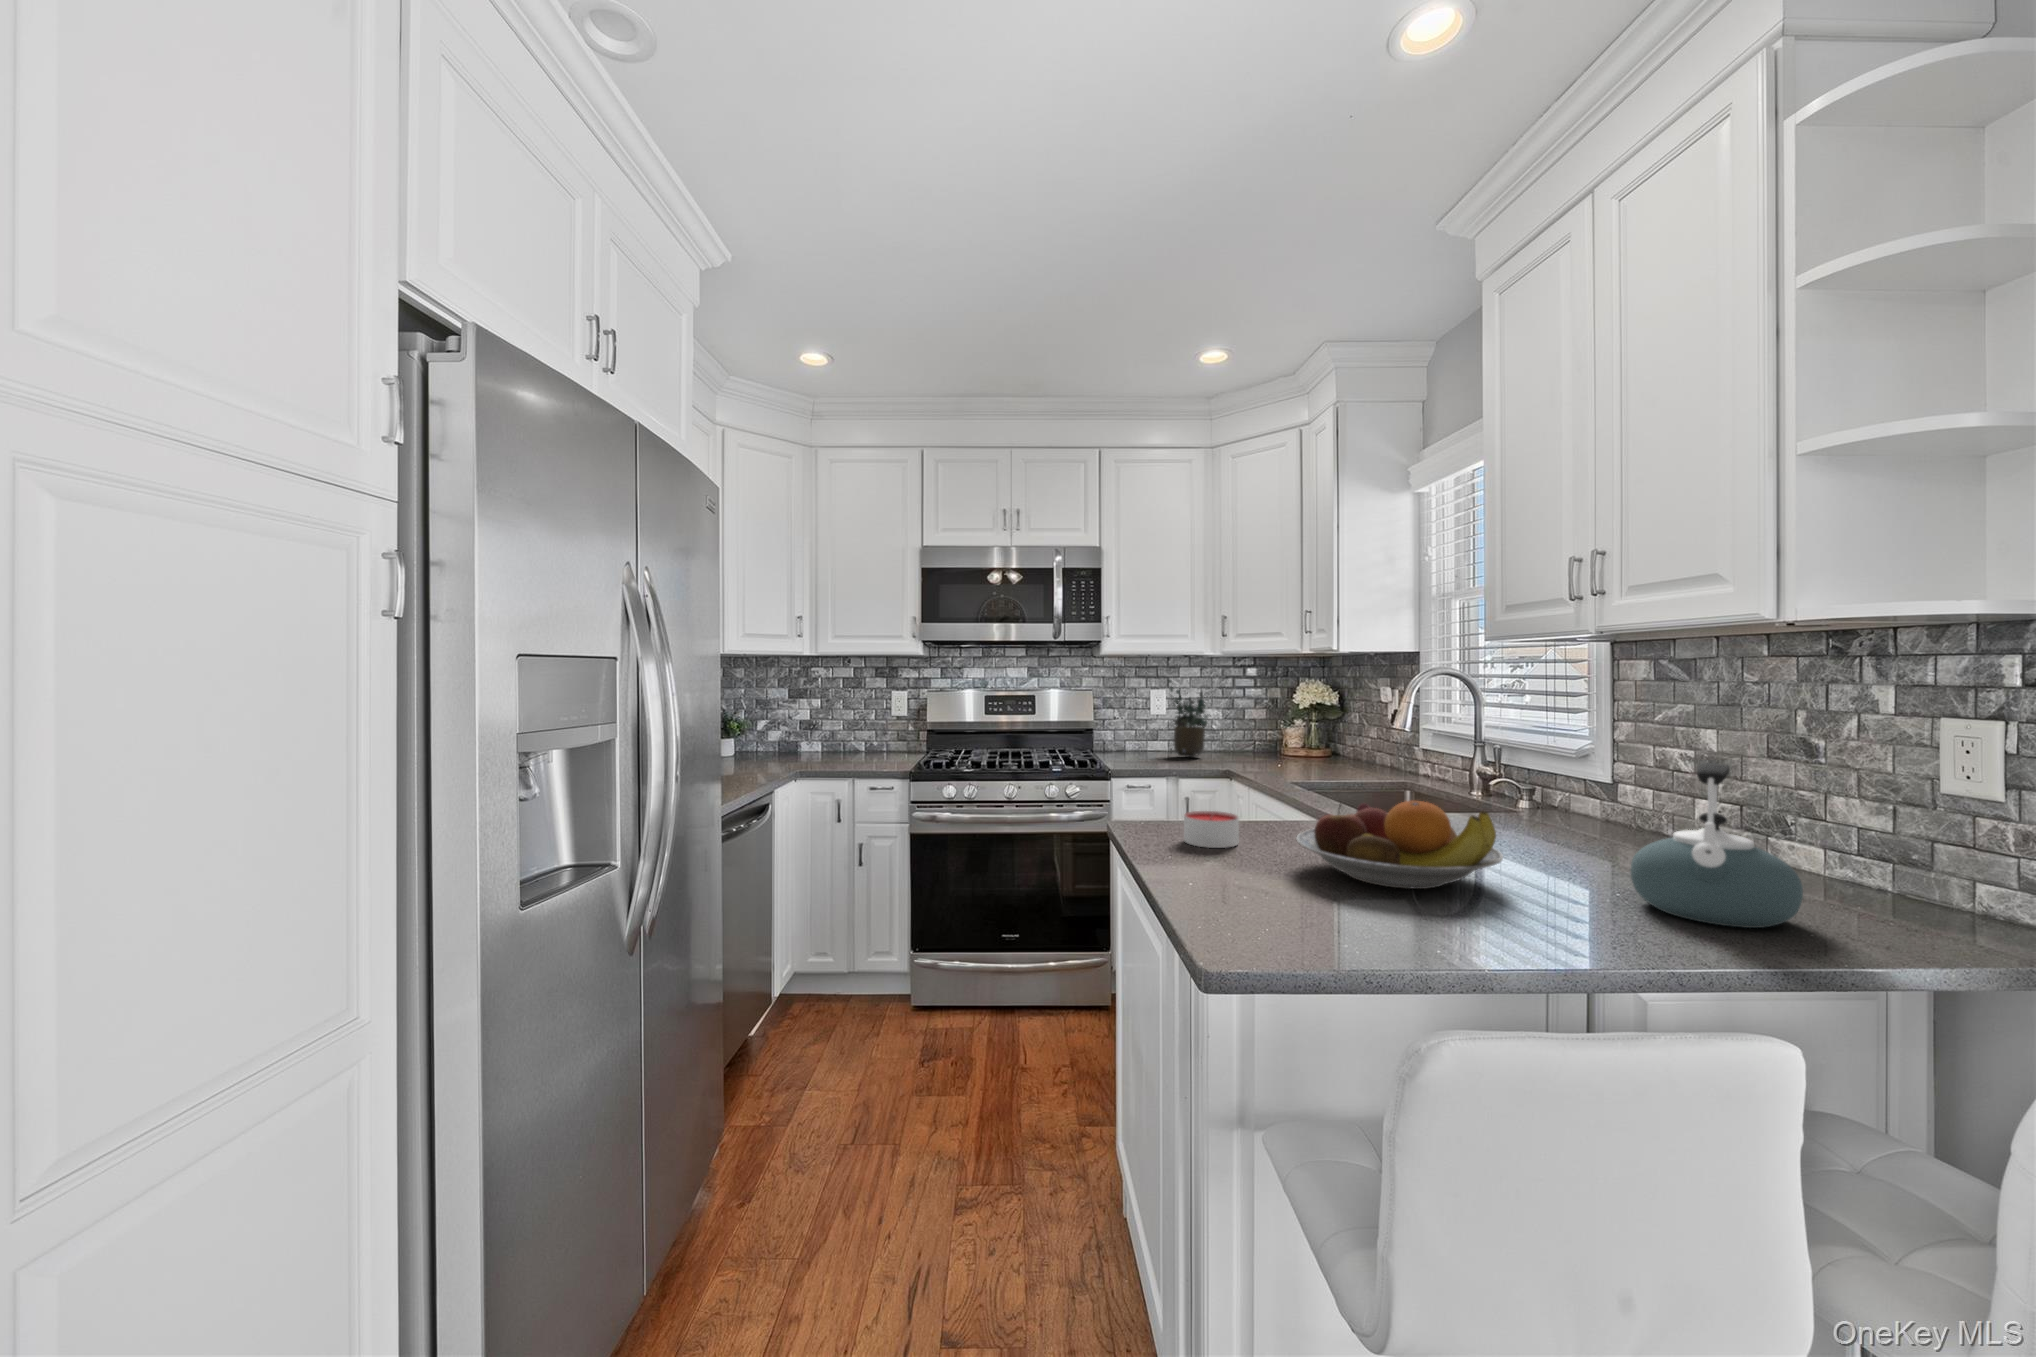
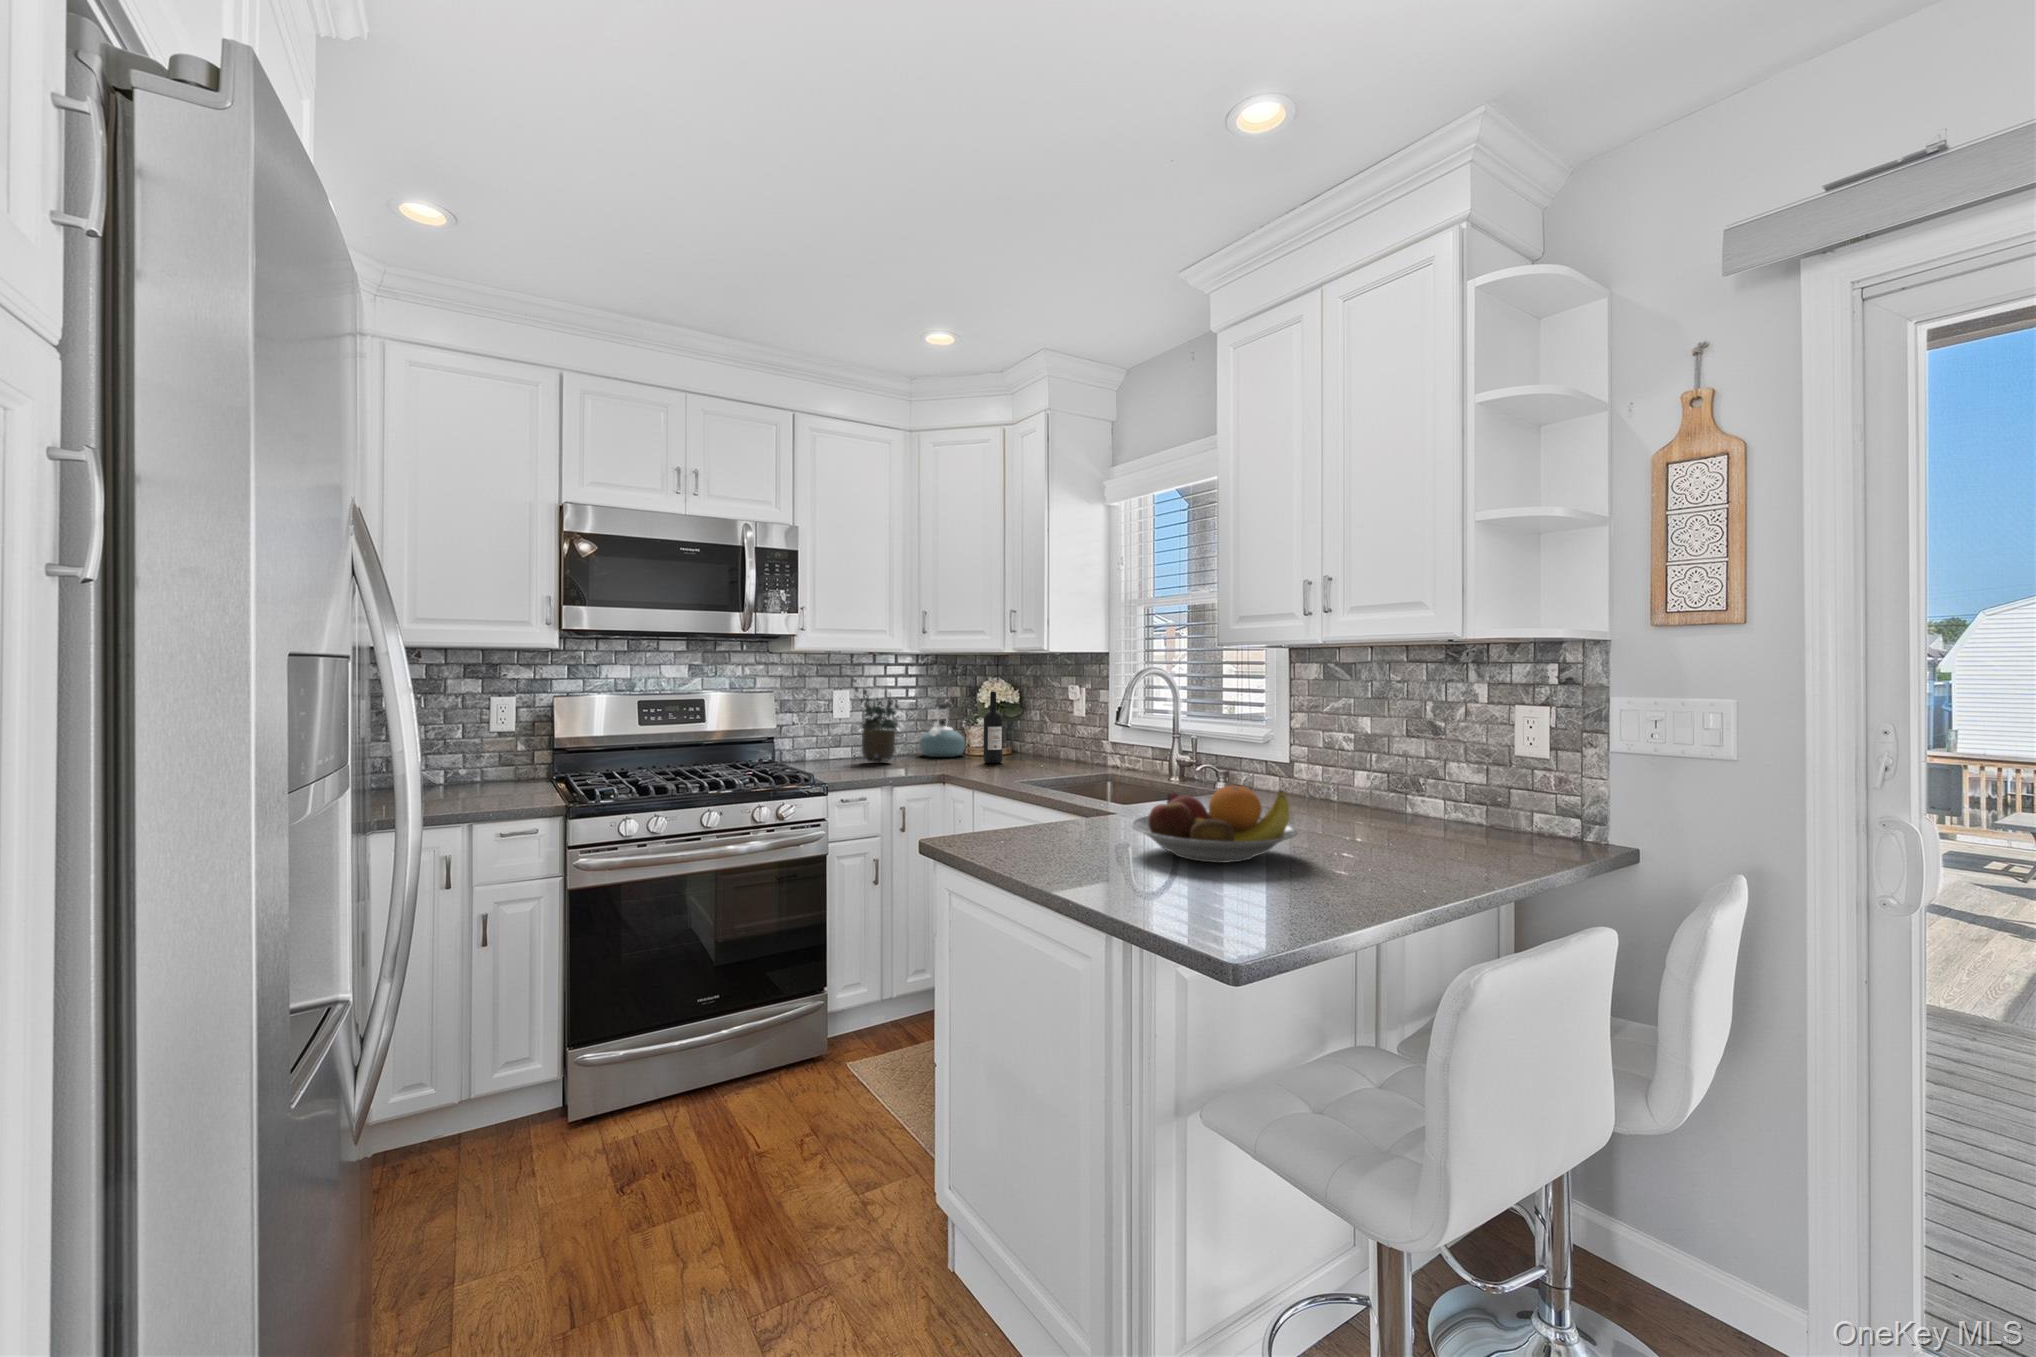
wine bottle: none [1291,693,1311,764] -> present [984,692,1003,763]
kettle: present [1630,763,1803,928] -> present [920,702,965,757]
candle: present [1184,811,1239,848] -> none [1007,812,1059,848]

